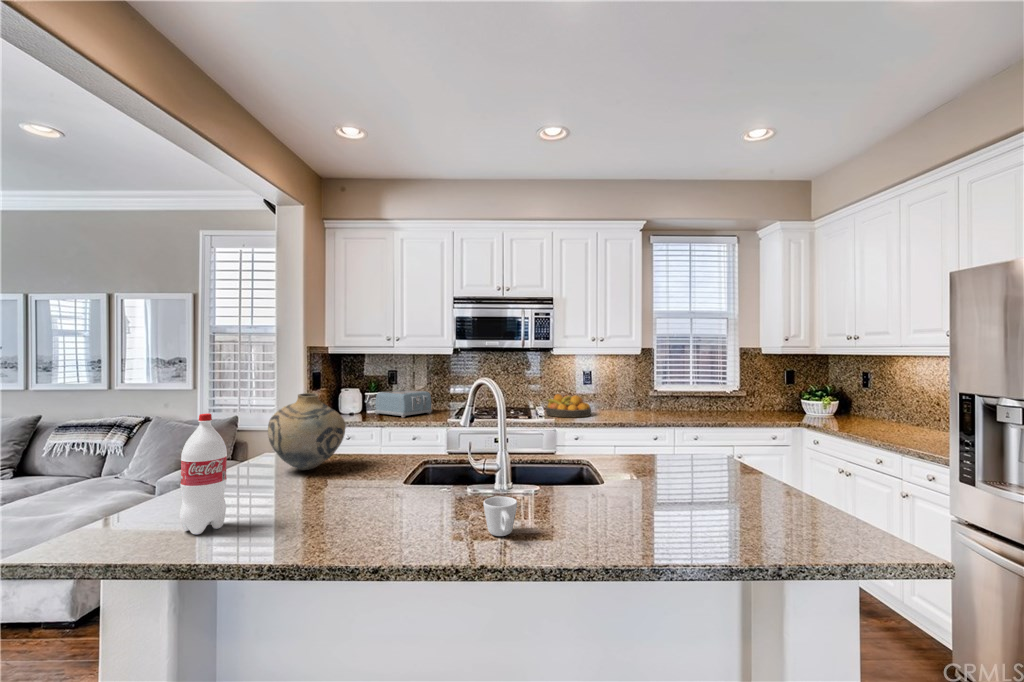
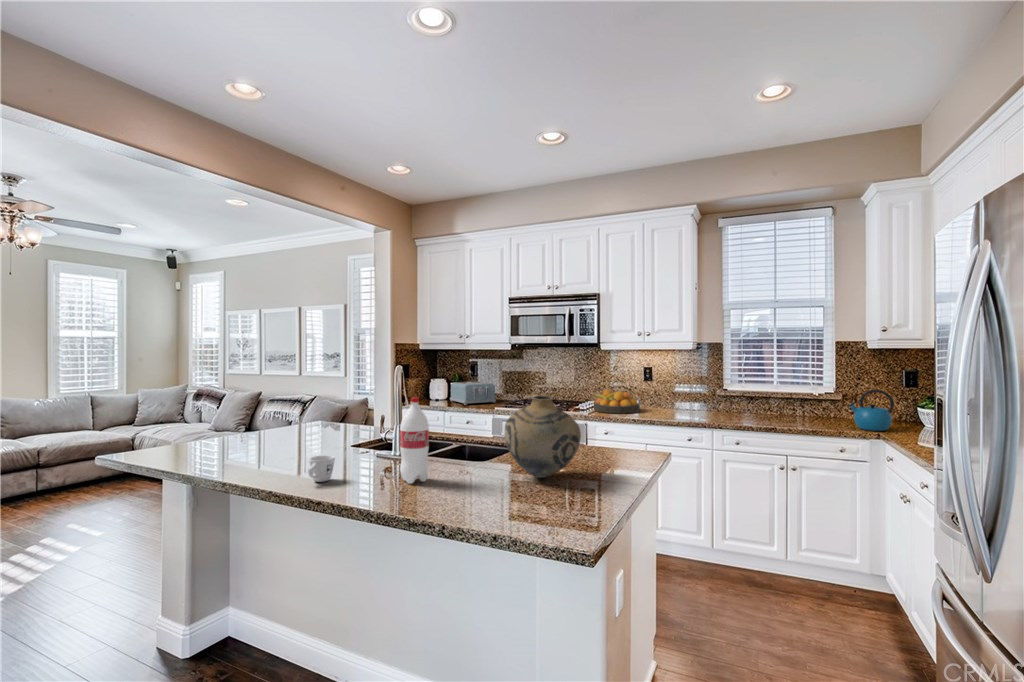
kettle: none [768,386,801,420] -> present [848,390,894,431]
vase: present [268,393,345,470] -> present [505,396,581,478]
bottle: present [180,414,227,534] -> present [400,397,429,484]

